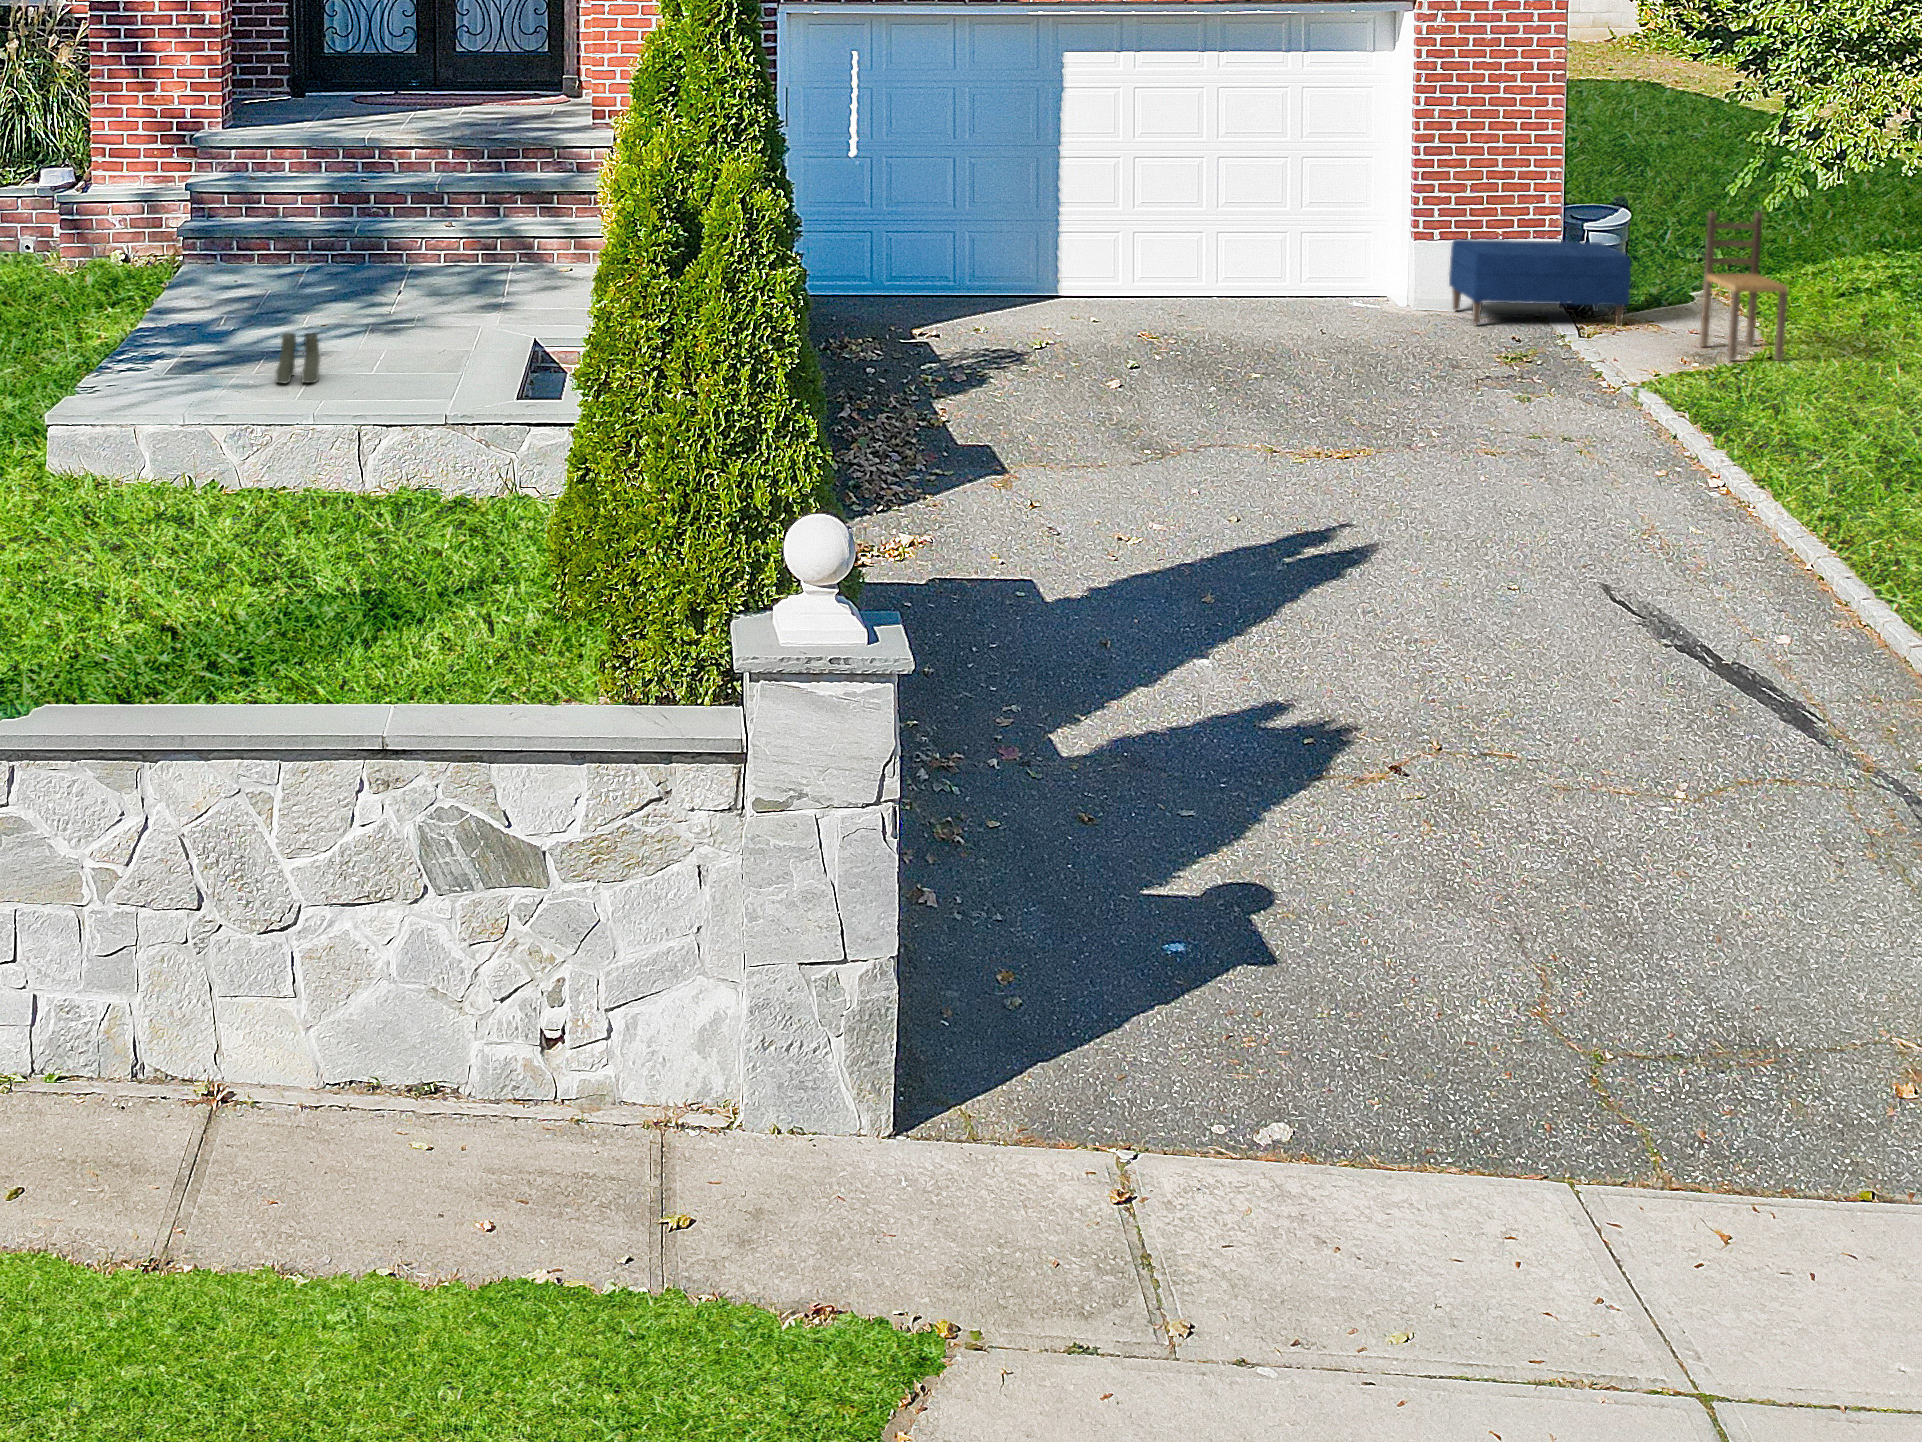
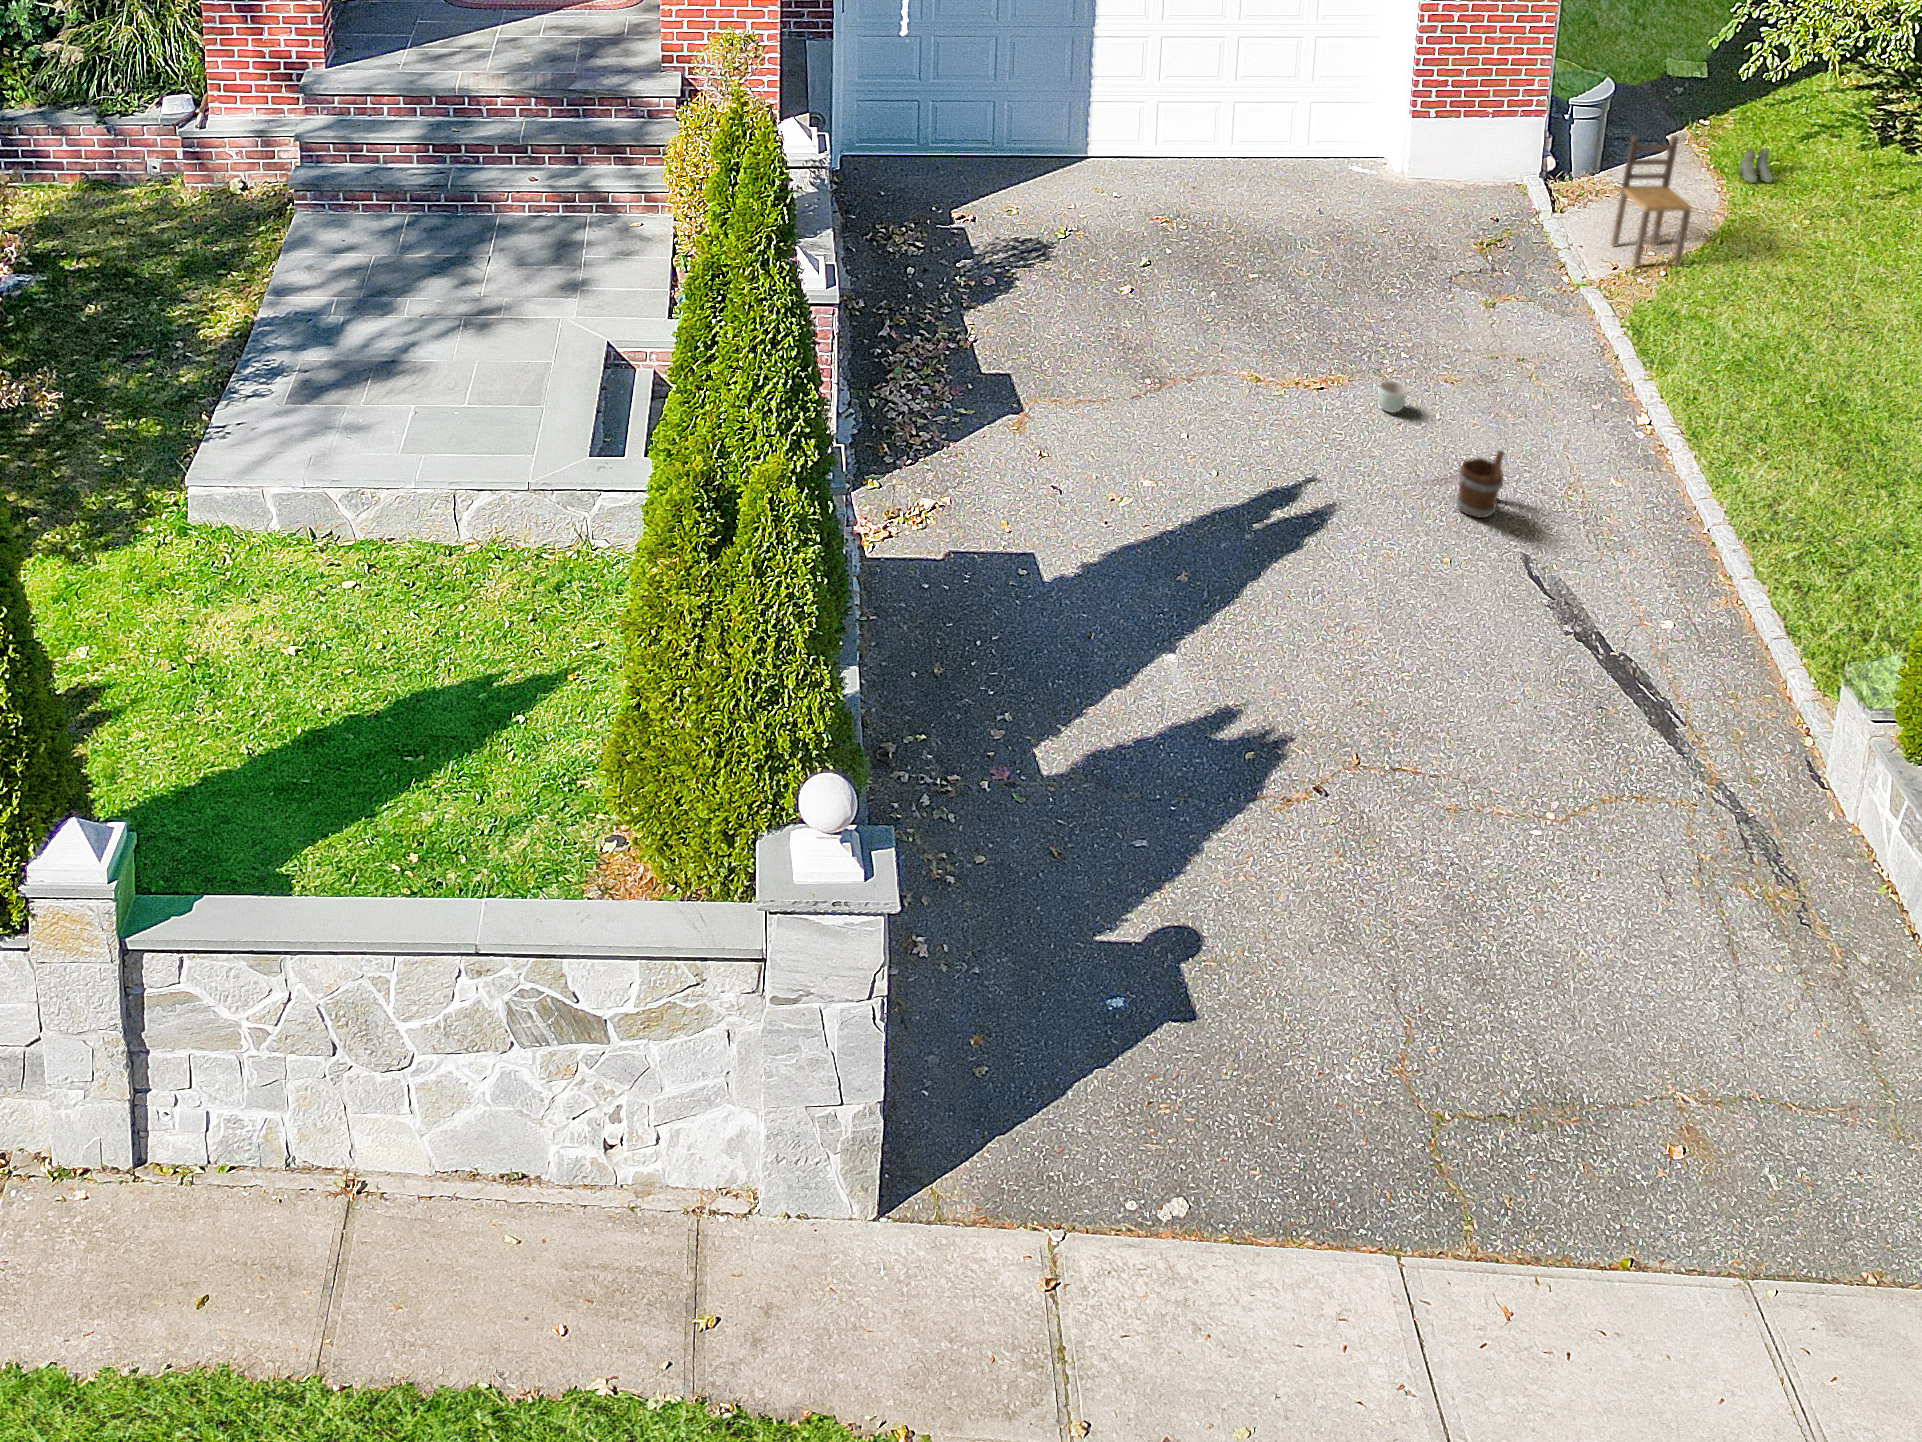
bench: present [1449,239,1631,326] -> none [1402,133,1561,216]
boots: present [276,333,320,383] -> present [1740,149,1773,183]
planter: none [1442,433,1477,468] -> present [1378,381,1407,412]
bucket: none [1545,475,1600,552] -> present [1457,450,1505,518]

